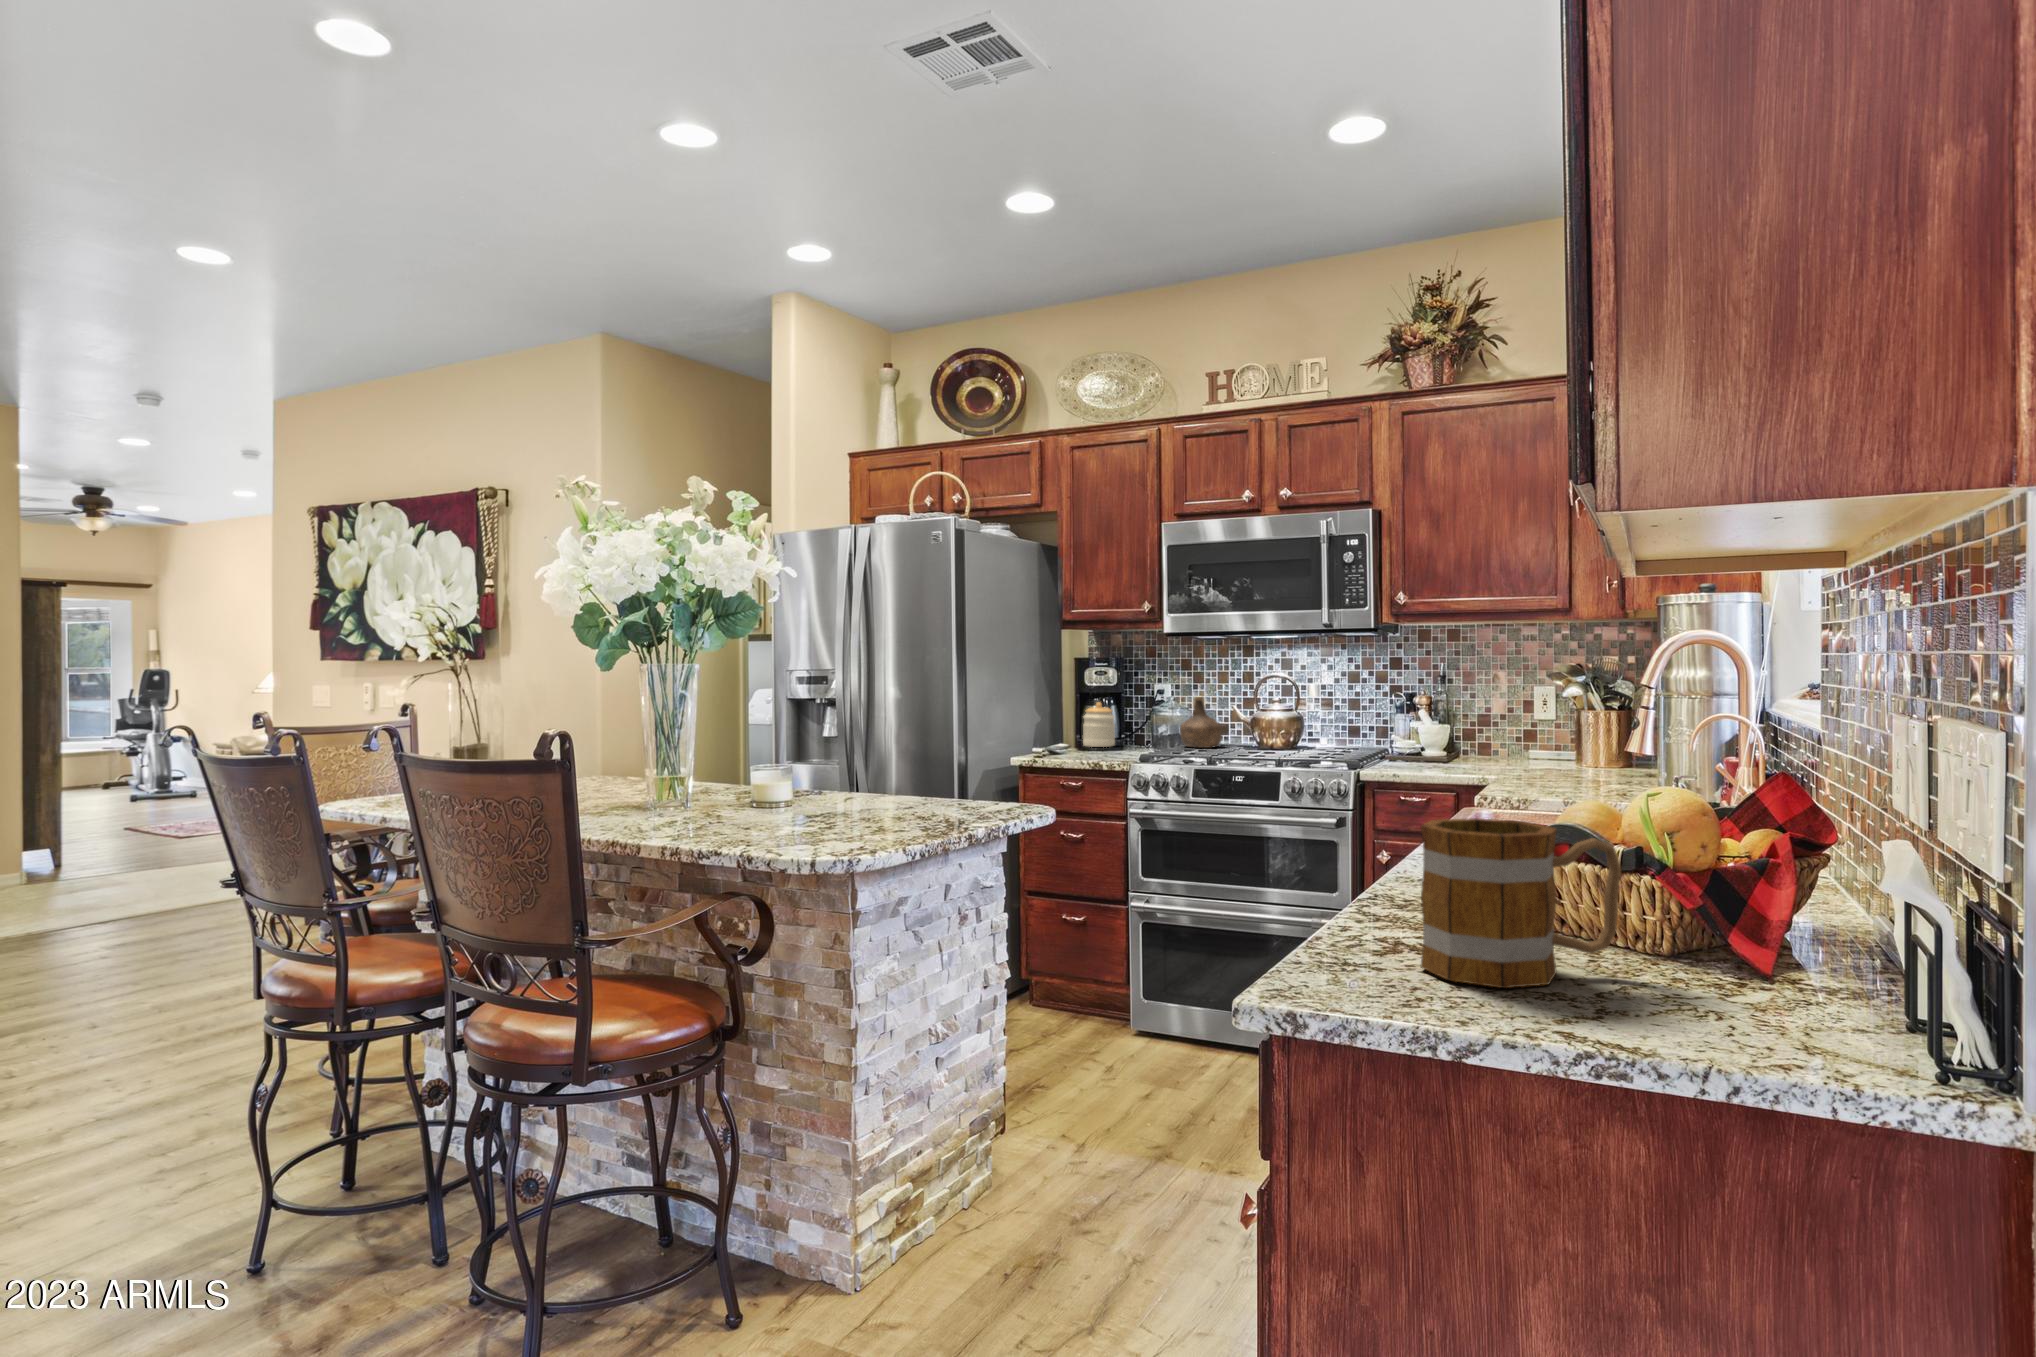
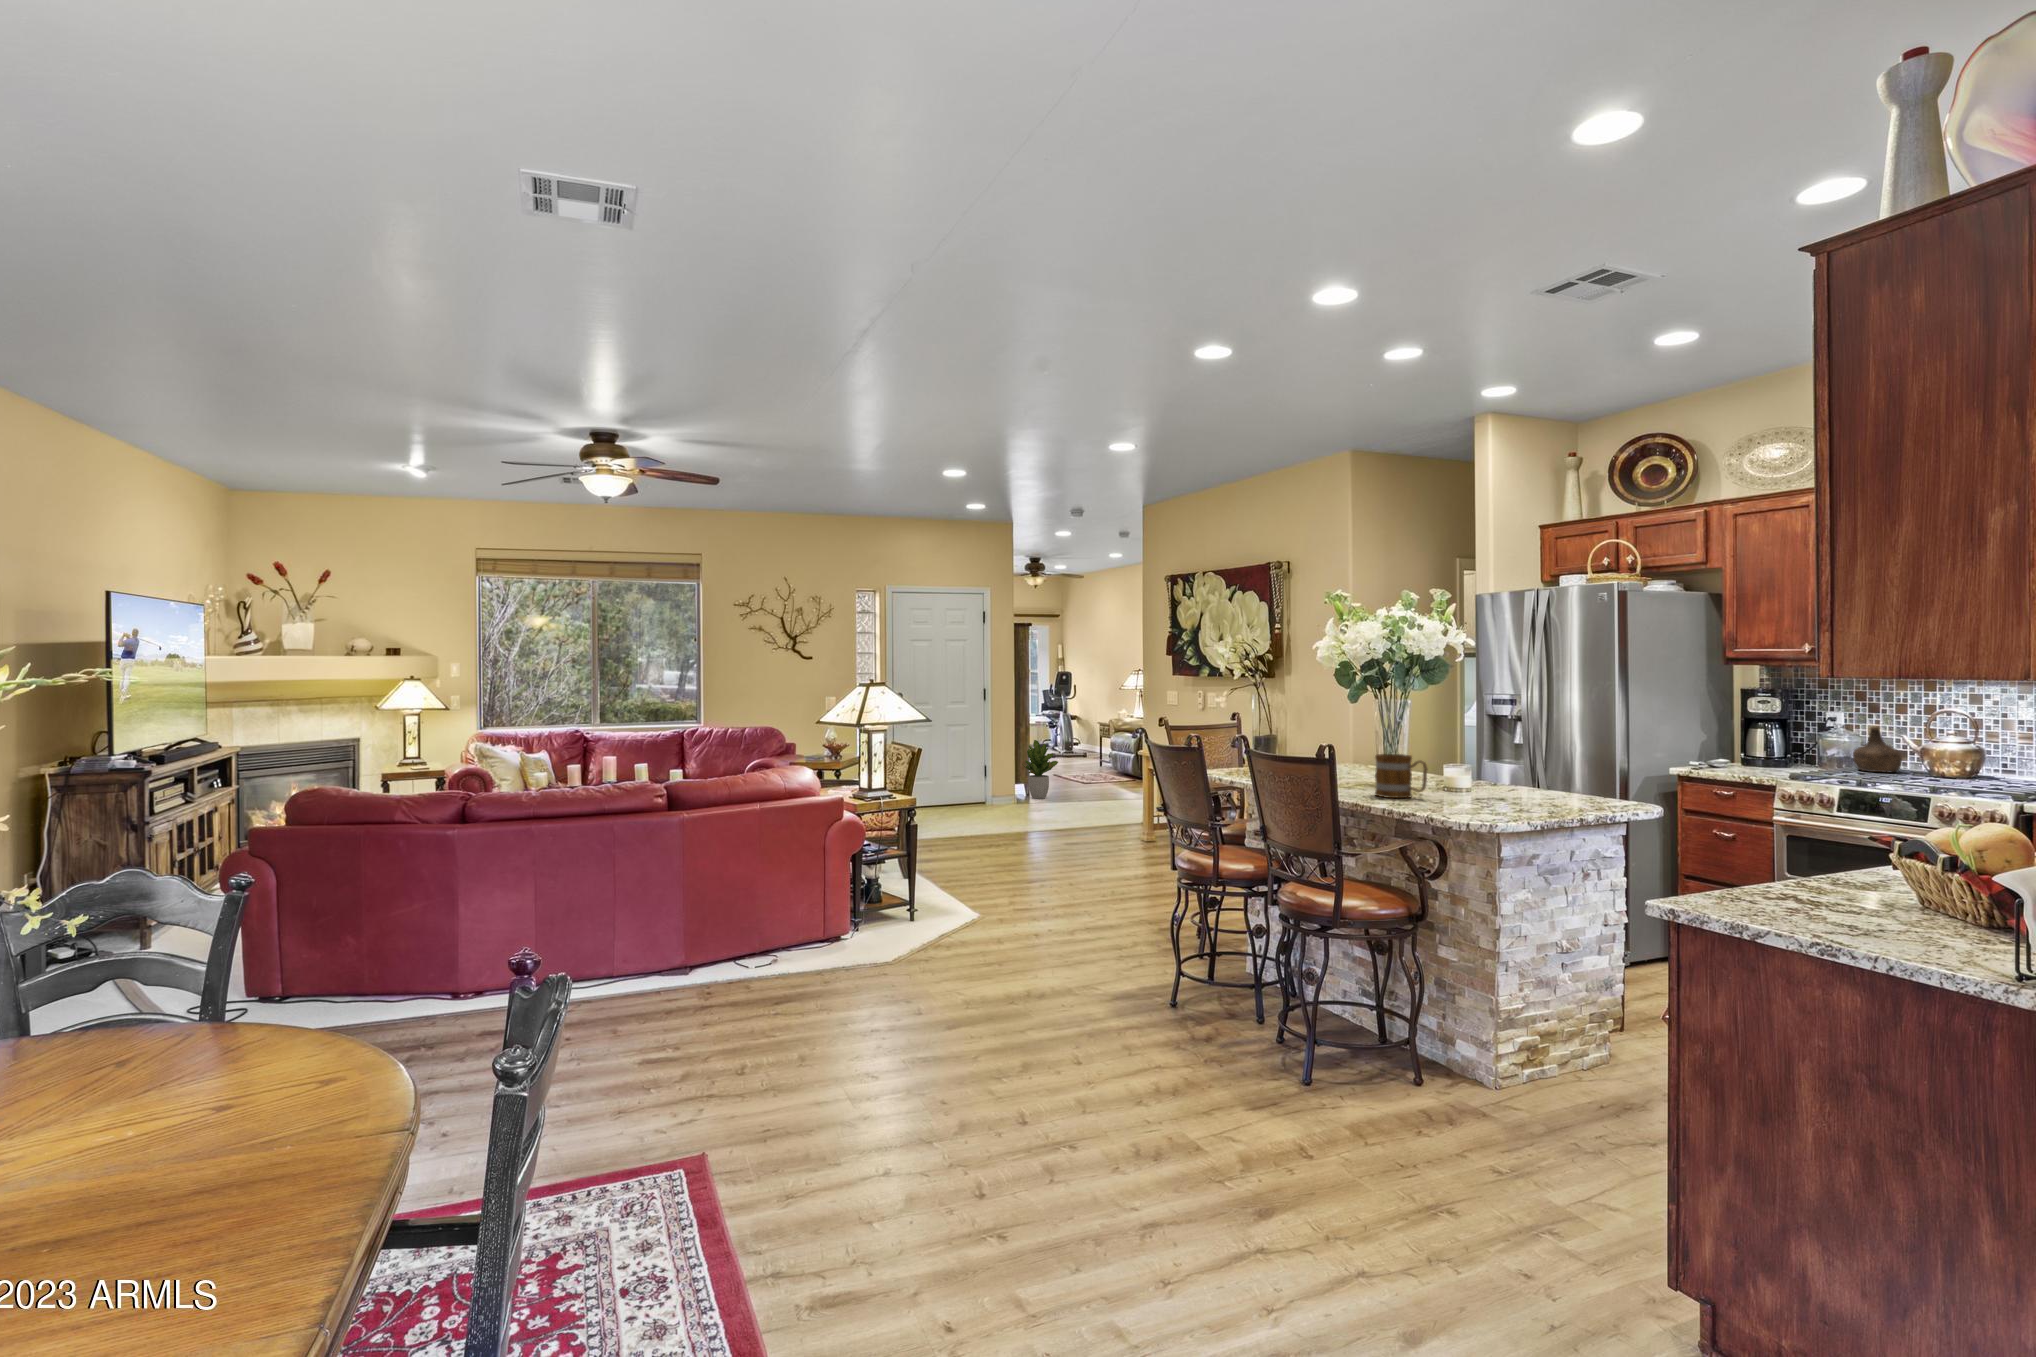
jar: present [1083,702,1115,747] -> none [1747,727,1782,765]
potted plant: none [36,778,117,879] -> present [1022,740,1058,799]
mug: present [1420,818,1621,988] -> present [1375,754,1427,798]

